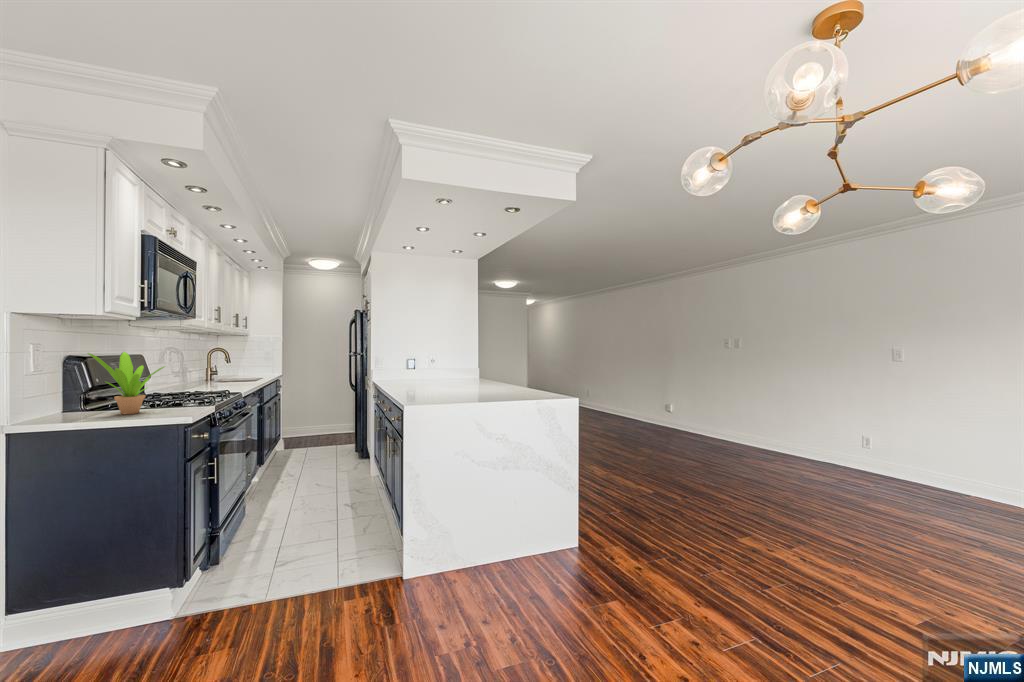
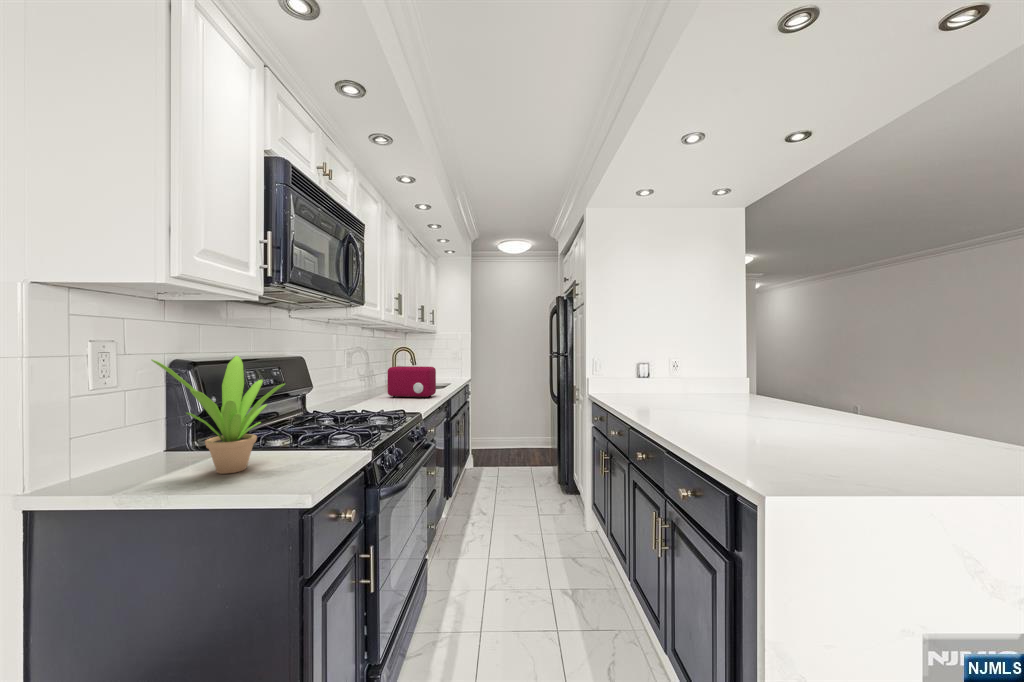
toaster: none [208,363,251,387] -> present [387,366,436,398]

